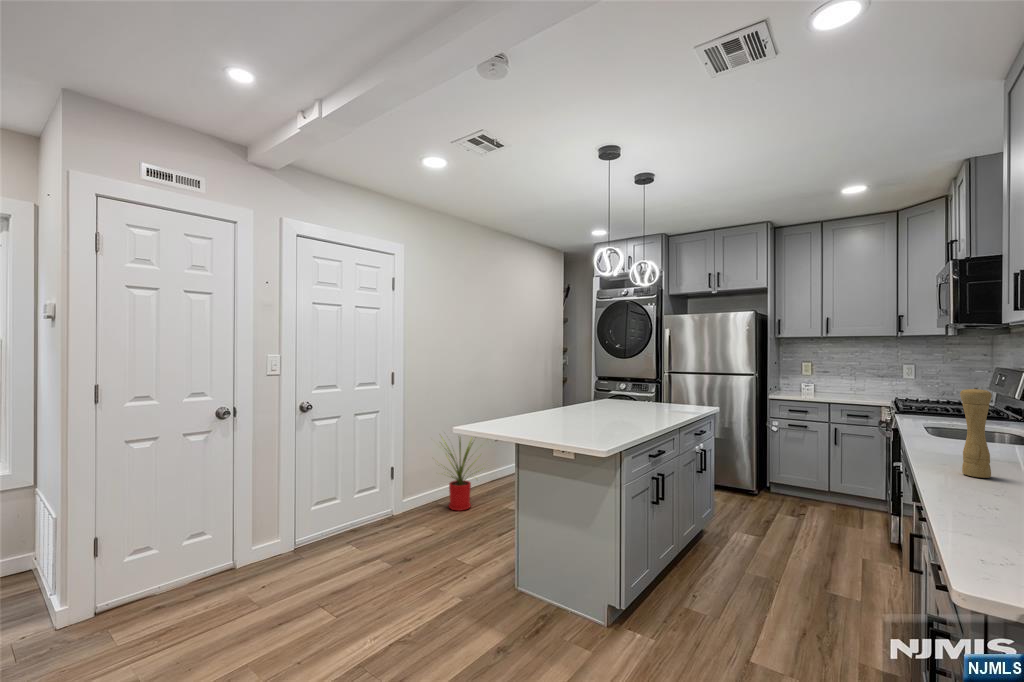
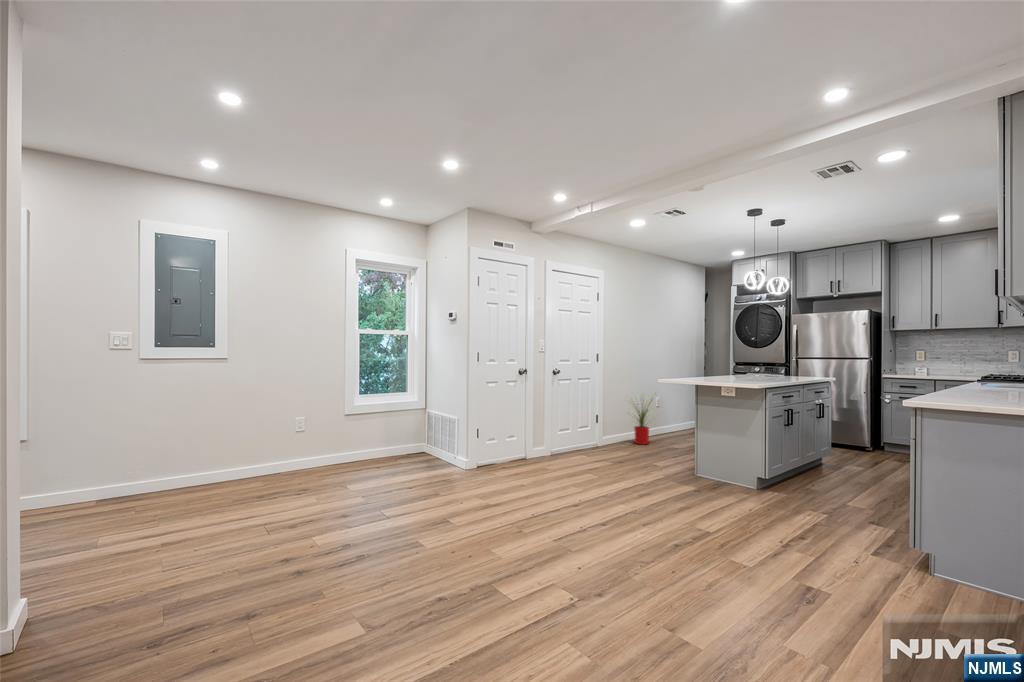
pepper mill: present [960,388,992,478] -> none [975,344,992,391]

